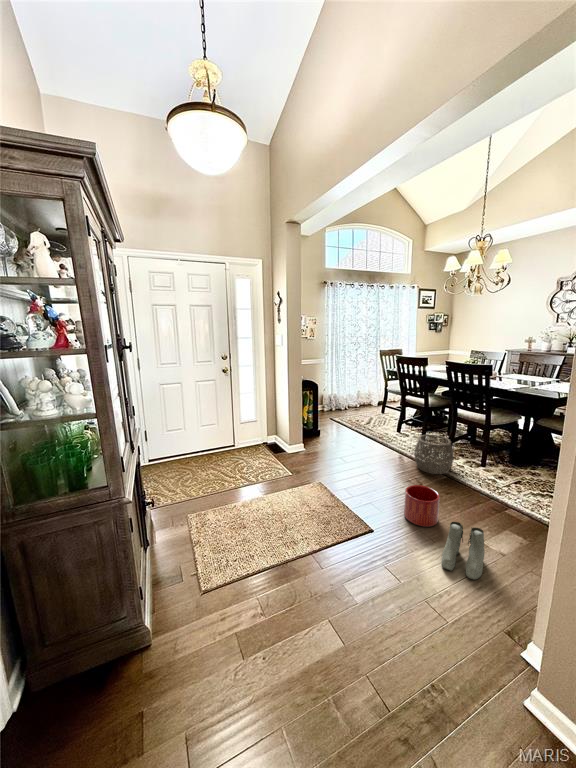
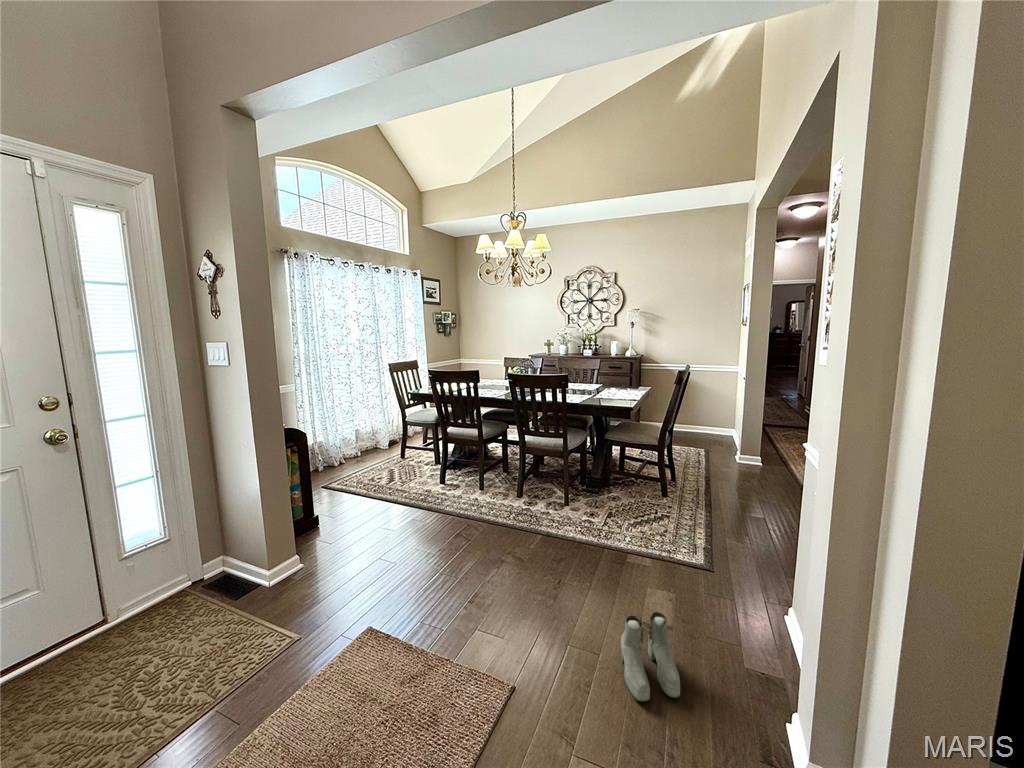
woven basket: present [414,434,454,474] -> none [492,479,543,538]
planter: present [404,485,440,527] -> none [533,569,582,639]

